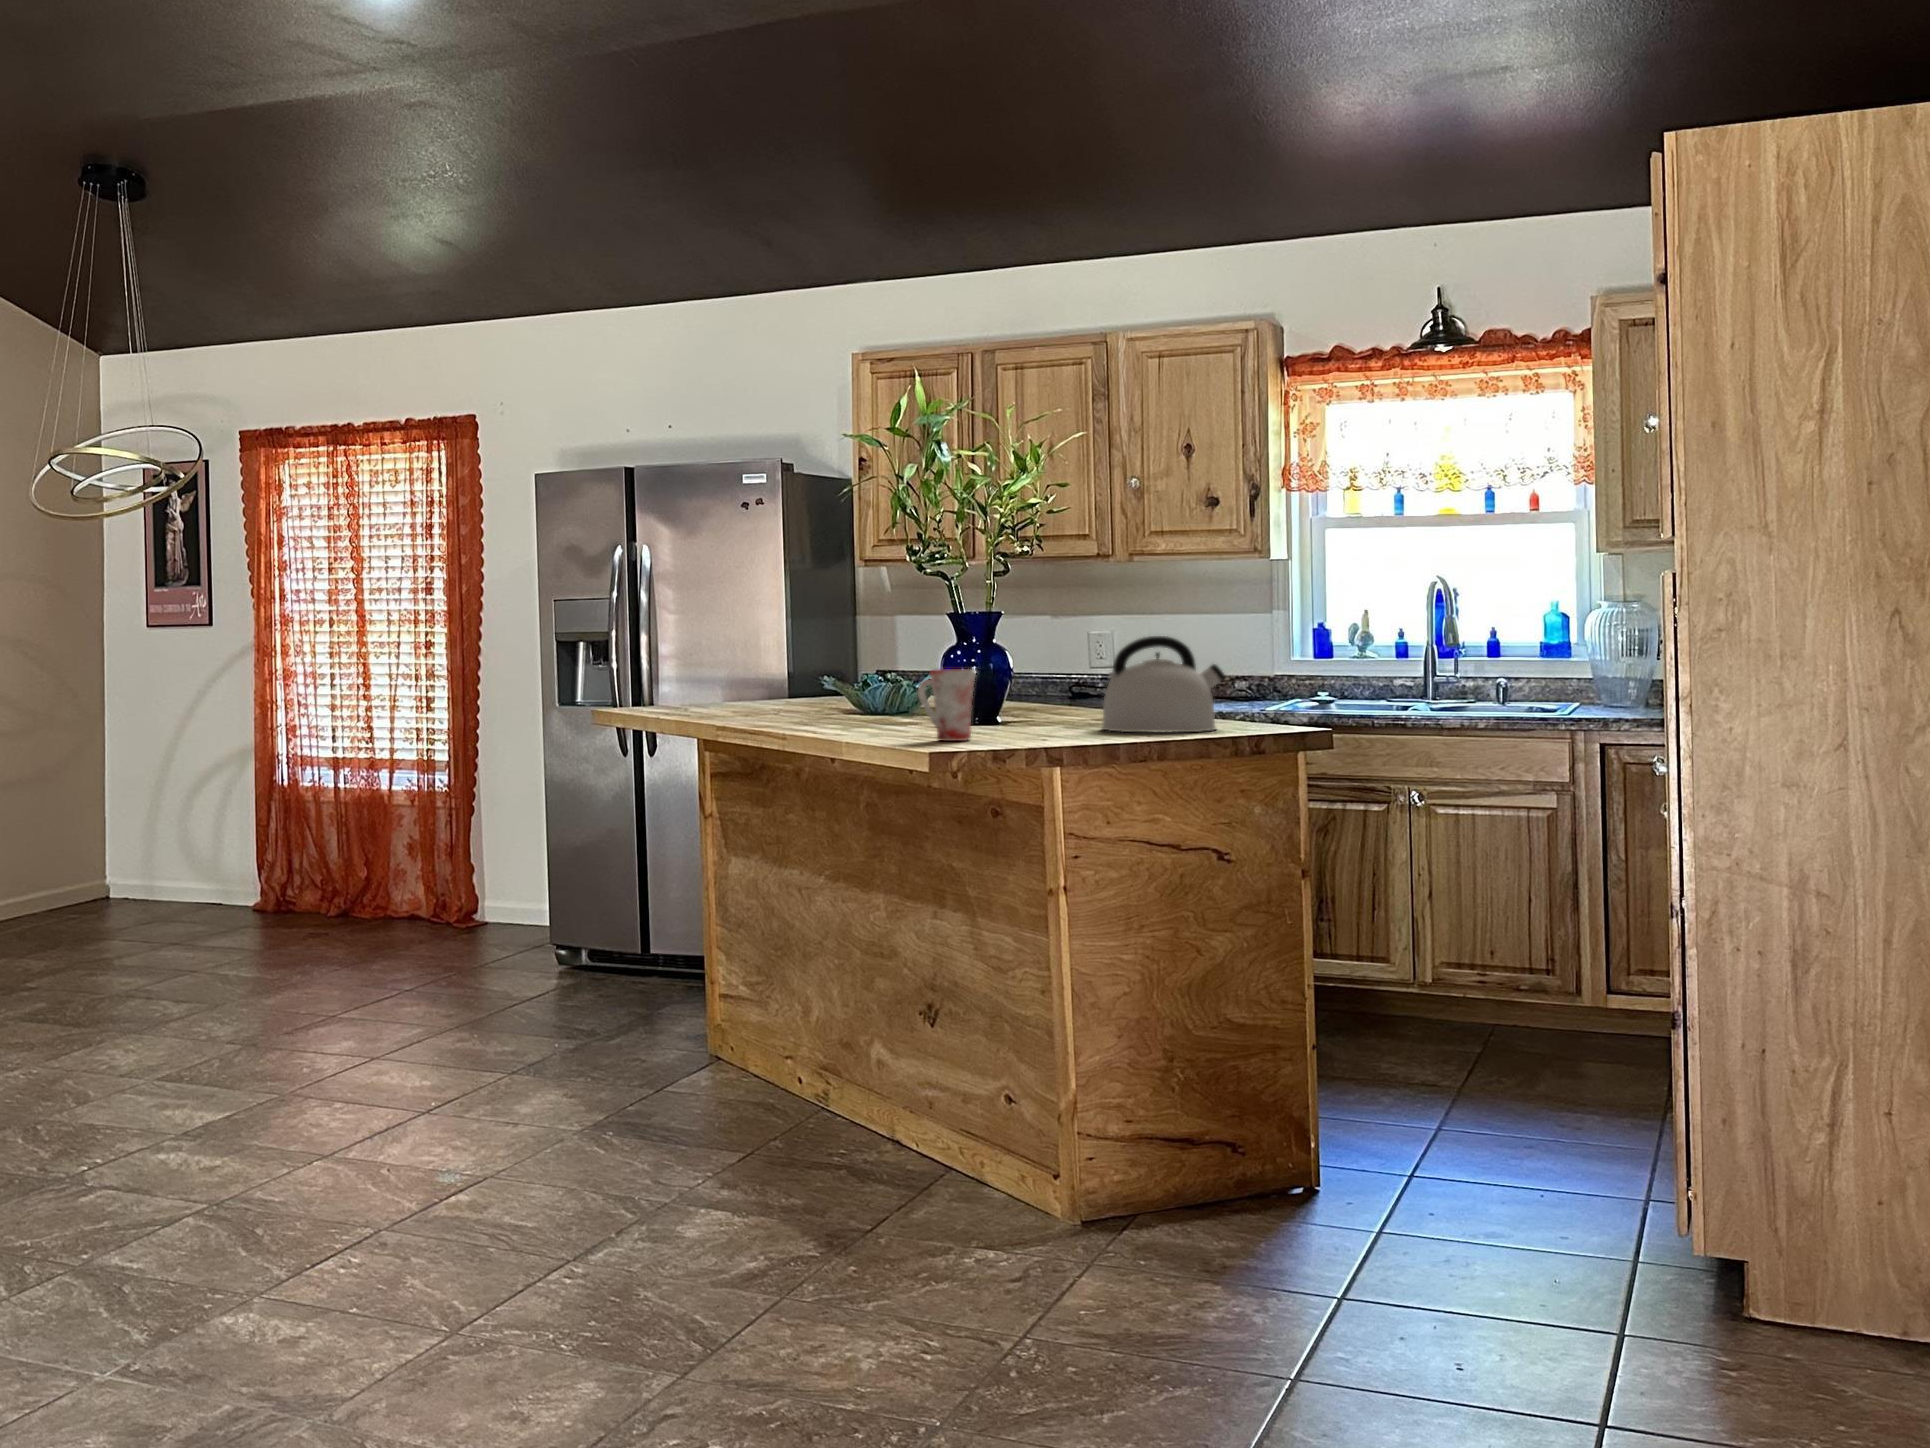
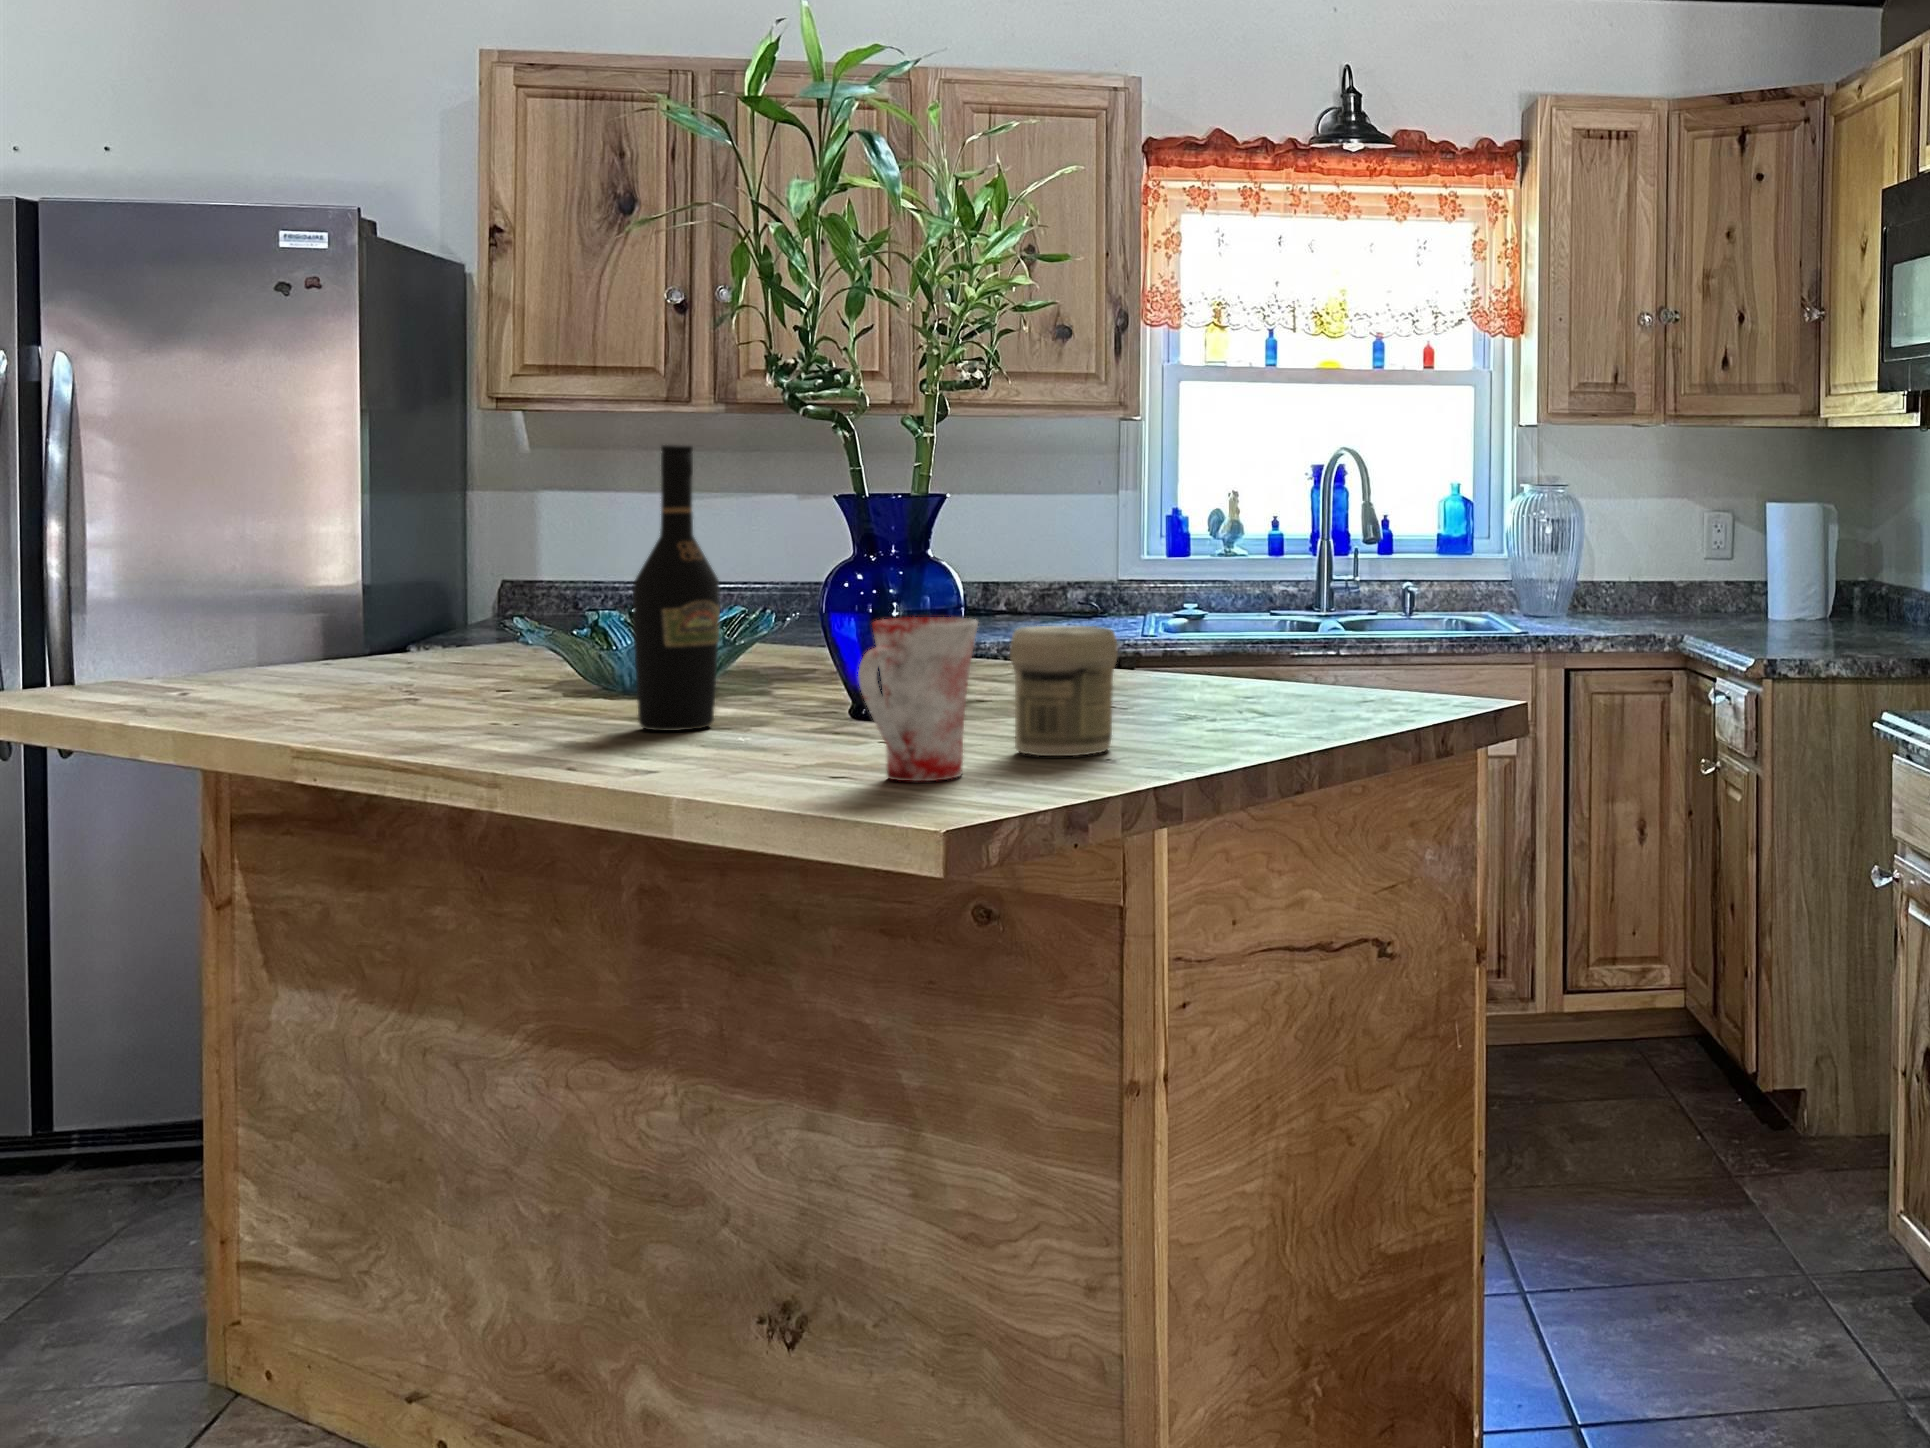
wine bottle: none [859,592,898,727] -> present [633,445,720,731]
kettle: present [1102,636,1225,732] -> none [1146,541,1359,727]
jar: none [1005,676,1058,737] -> present [1010,626,1118,756]

